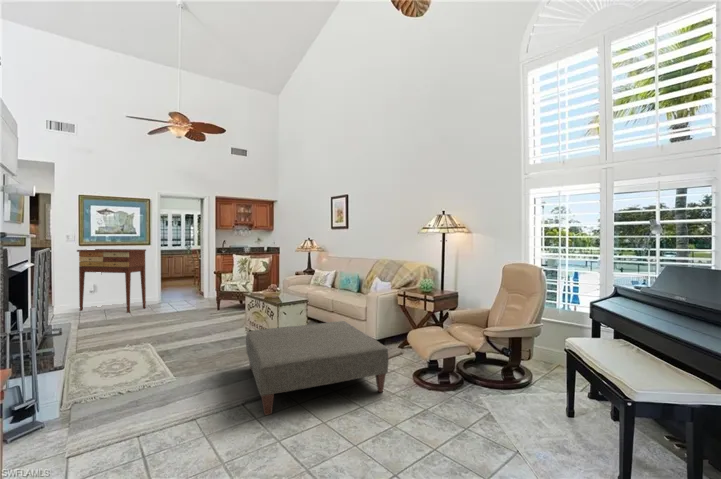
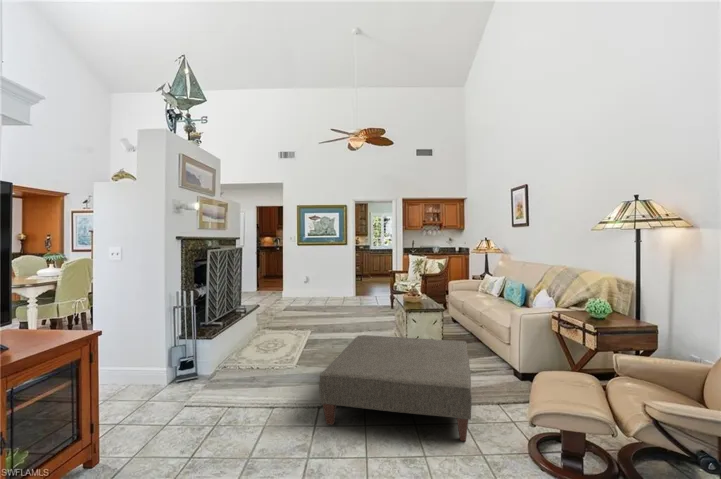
console table: present [77,249,146,313] -> none [298,248,341,302]

